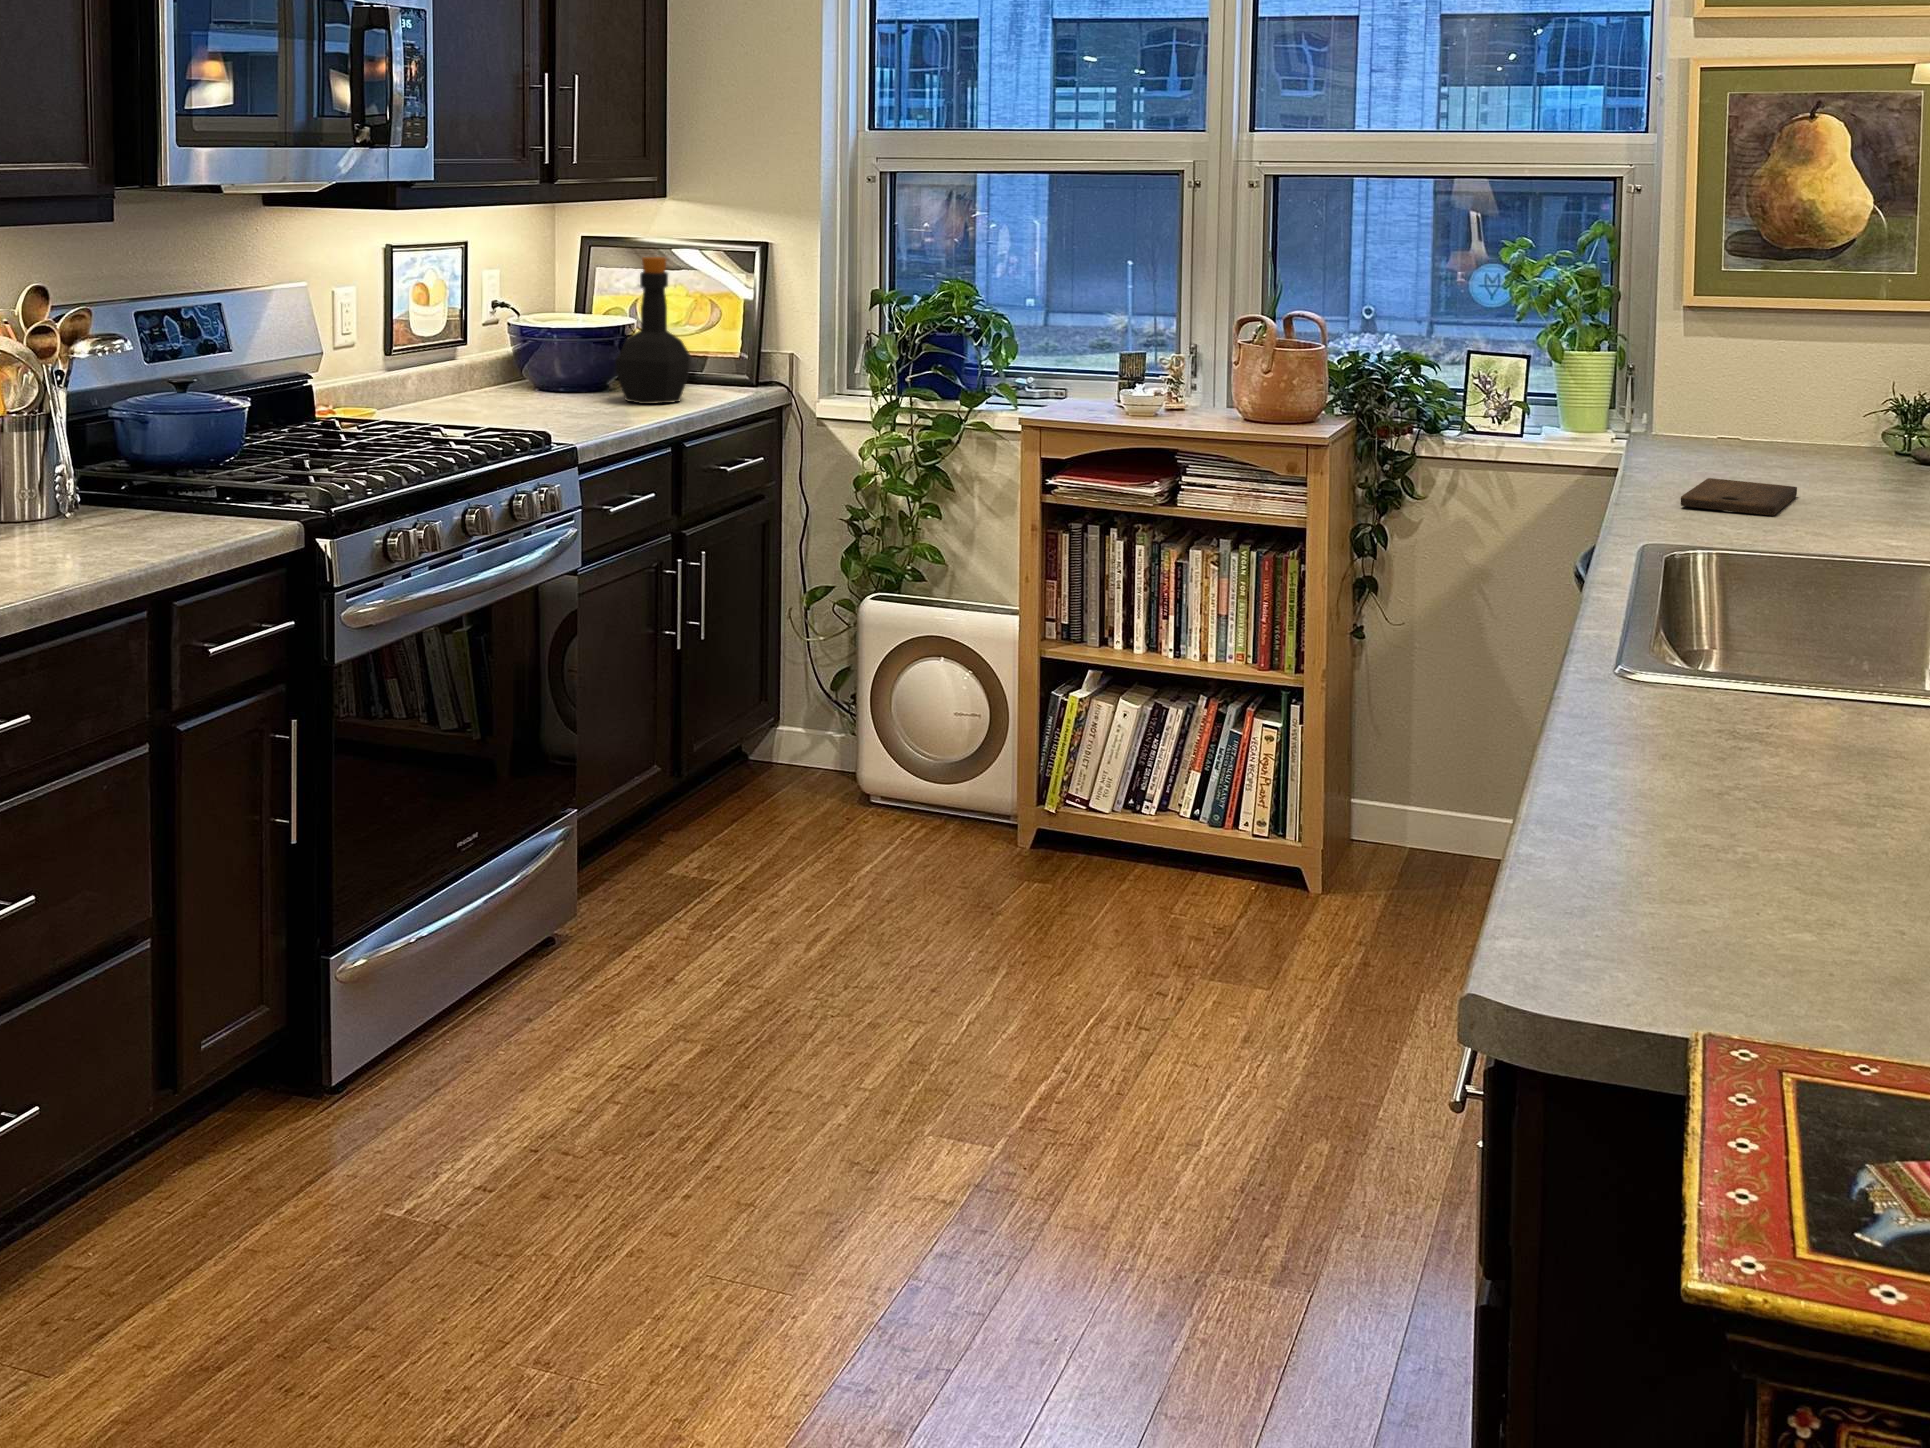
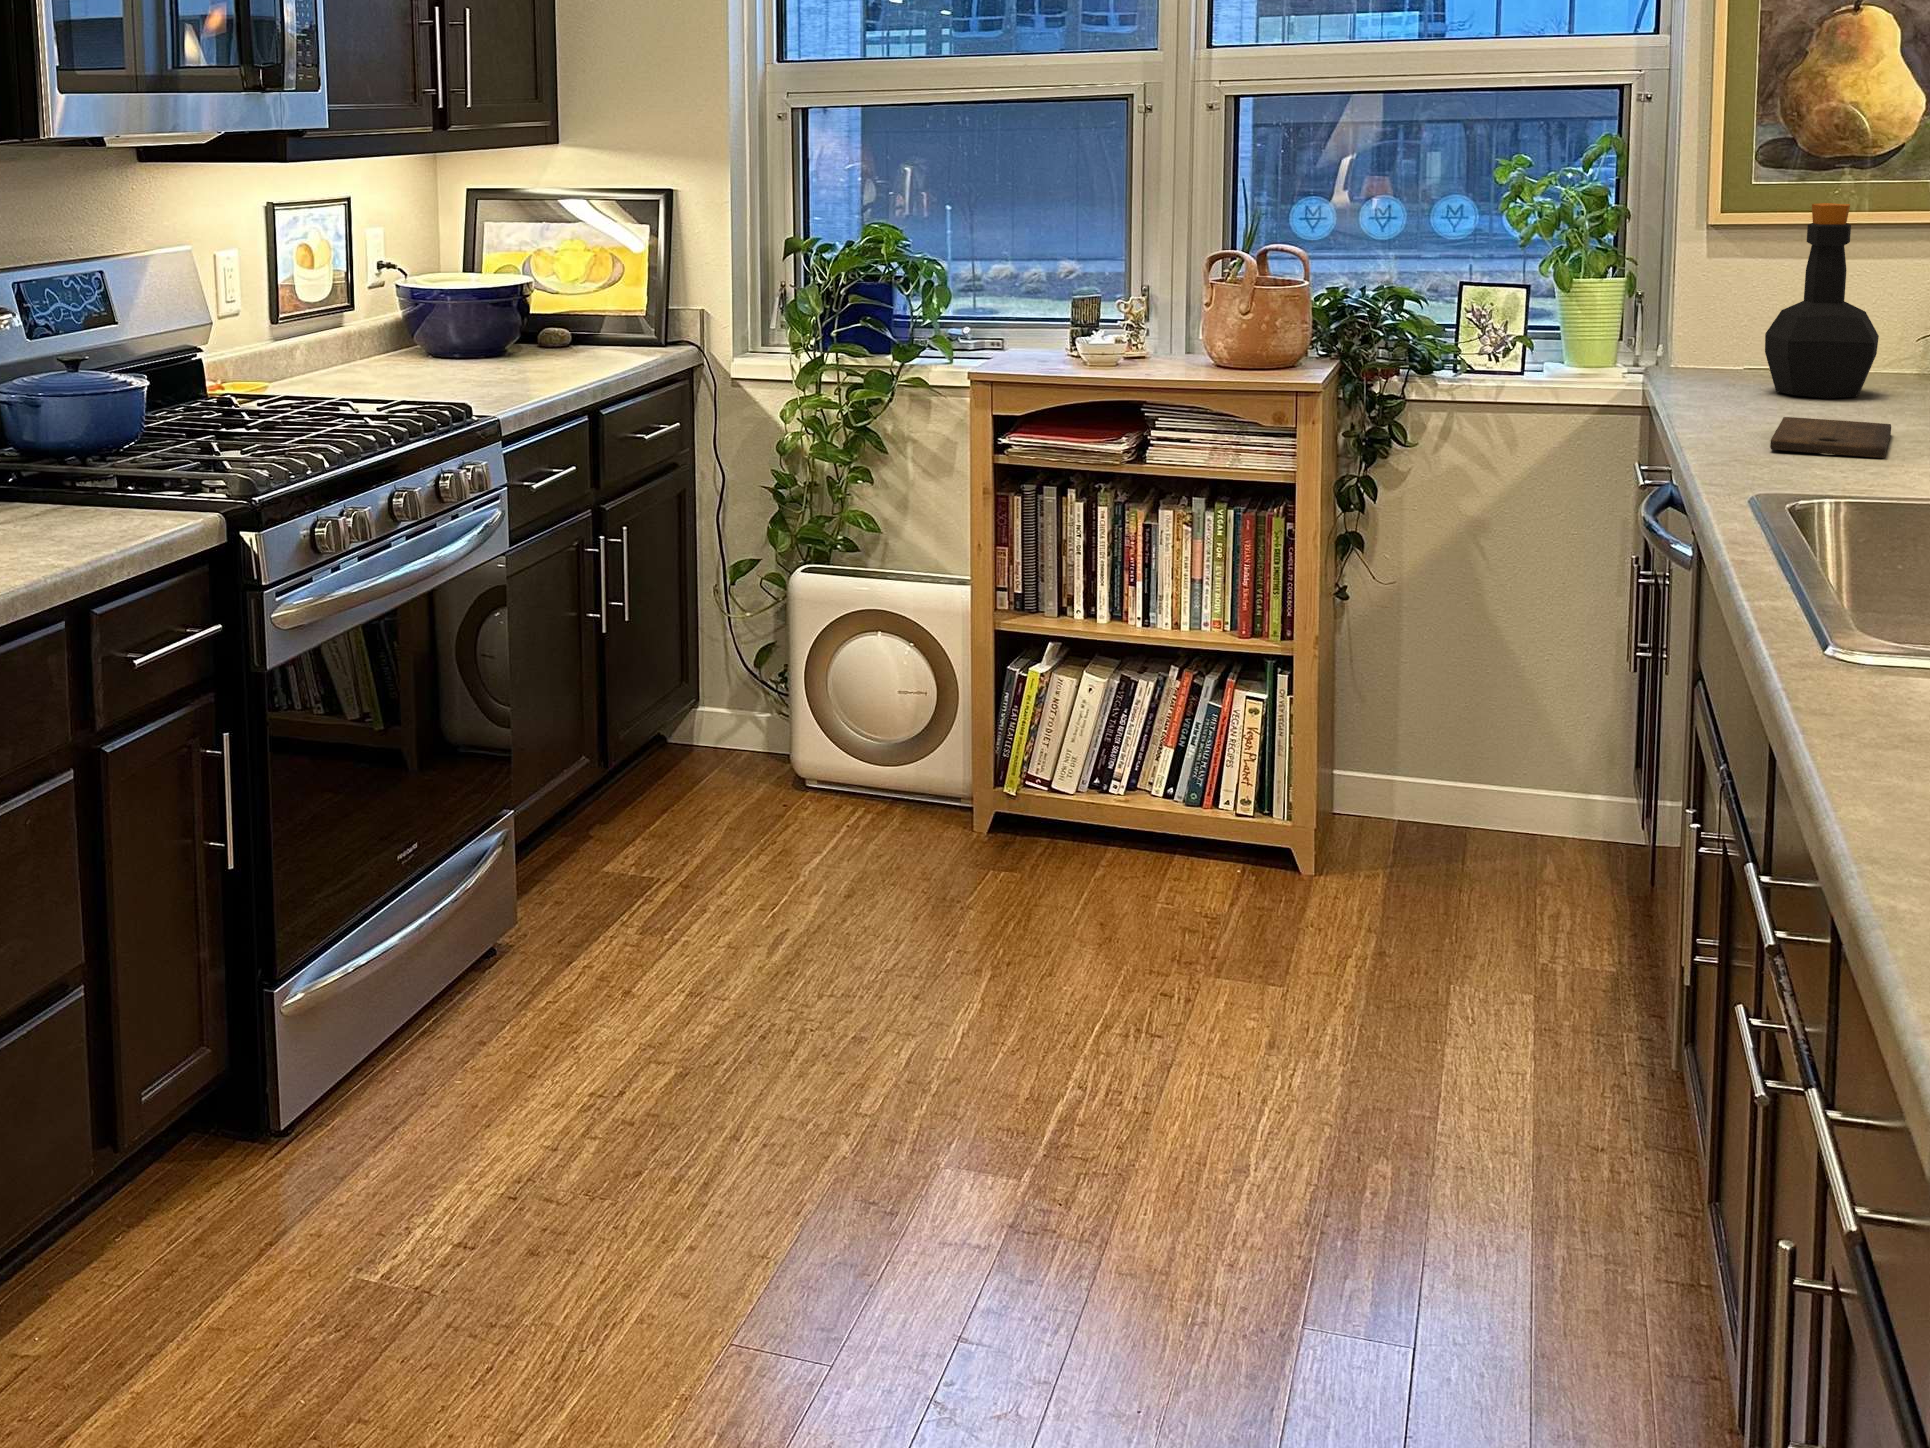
bottle: present [615,257,691,404] -> present [1765,203,1879,399]

